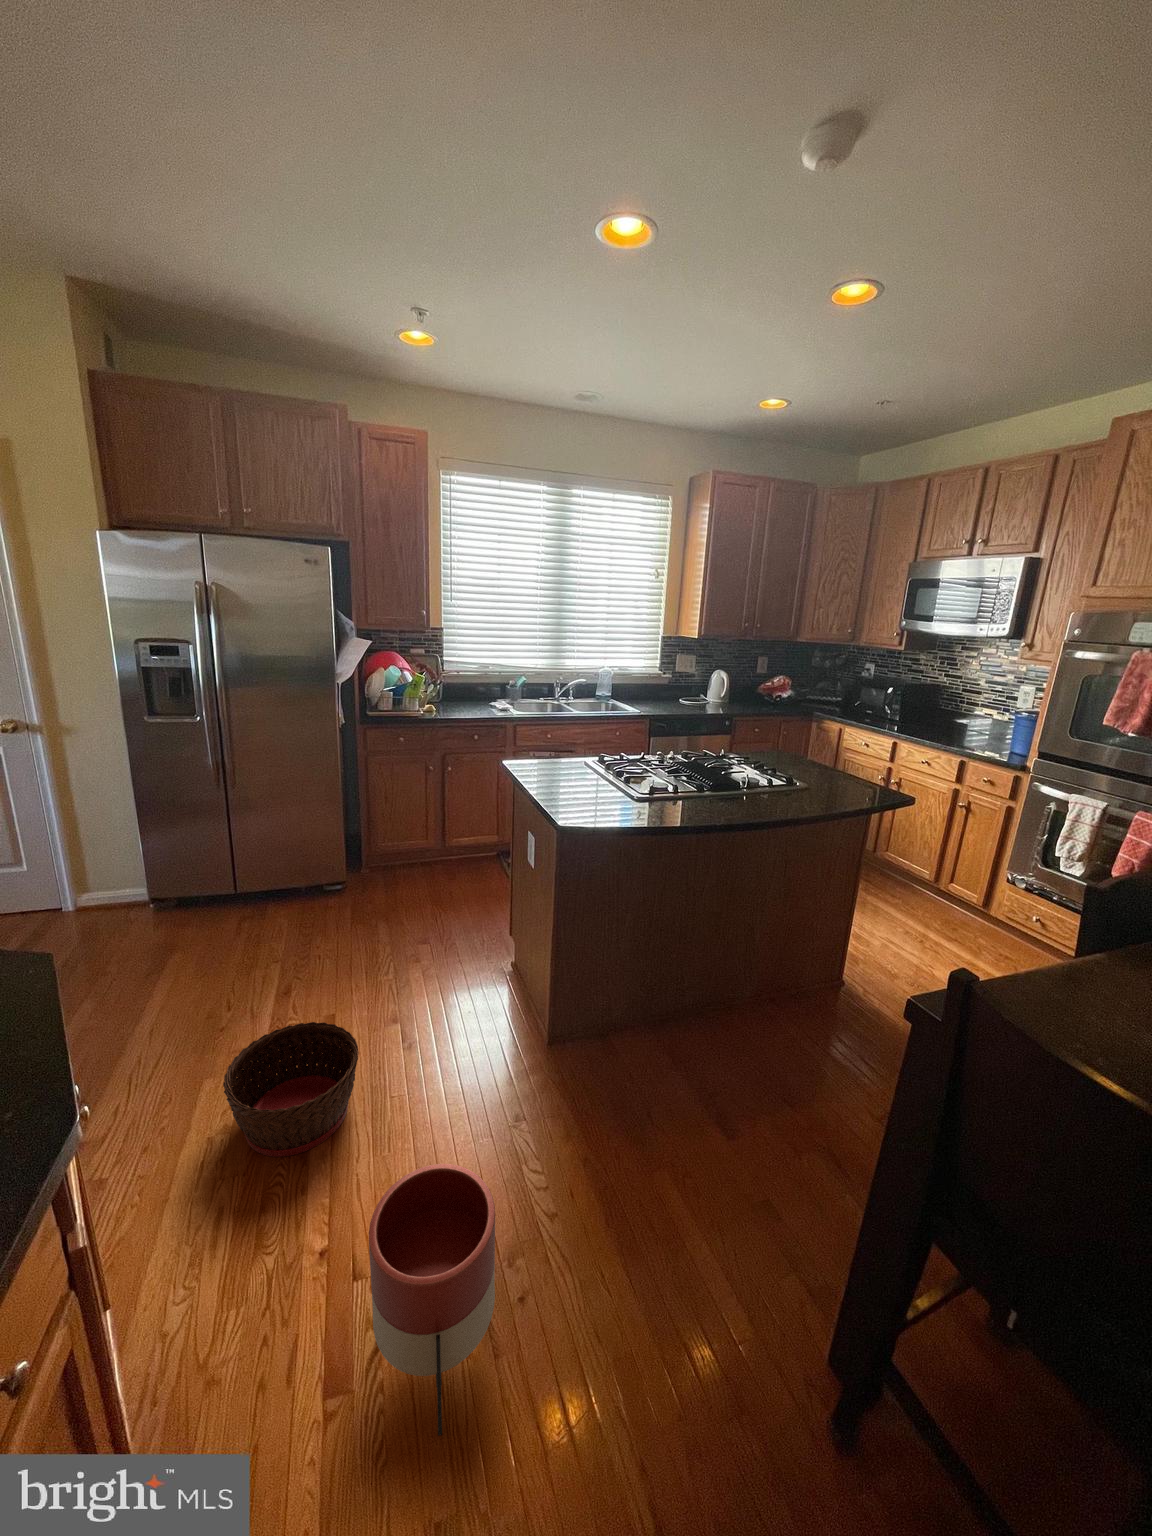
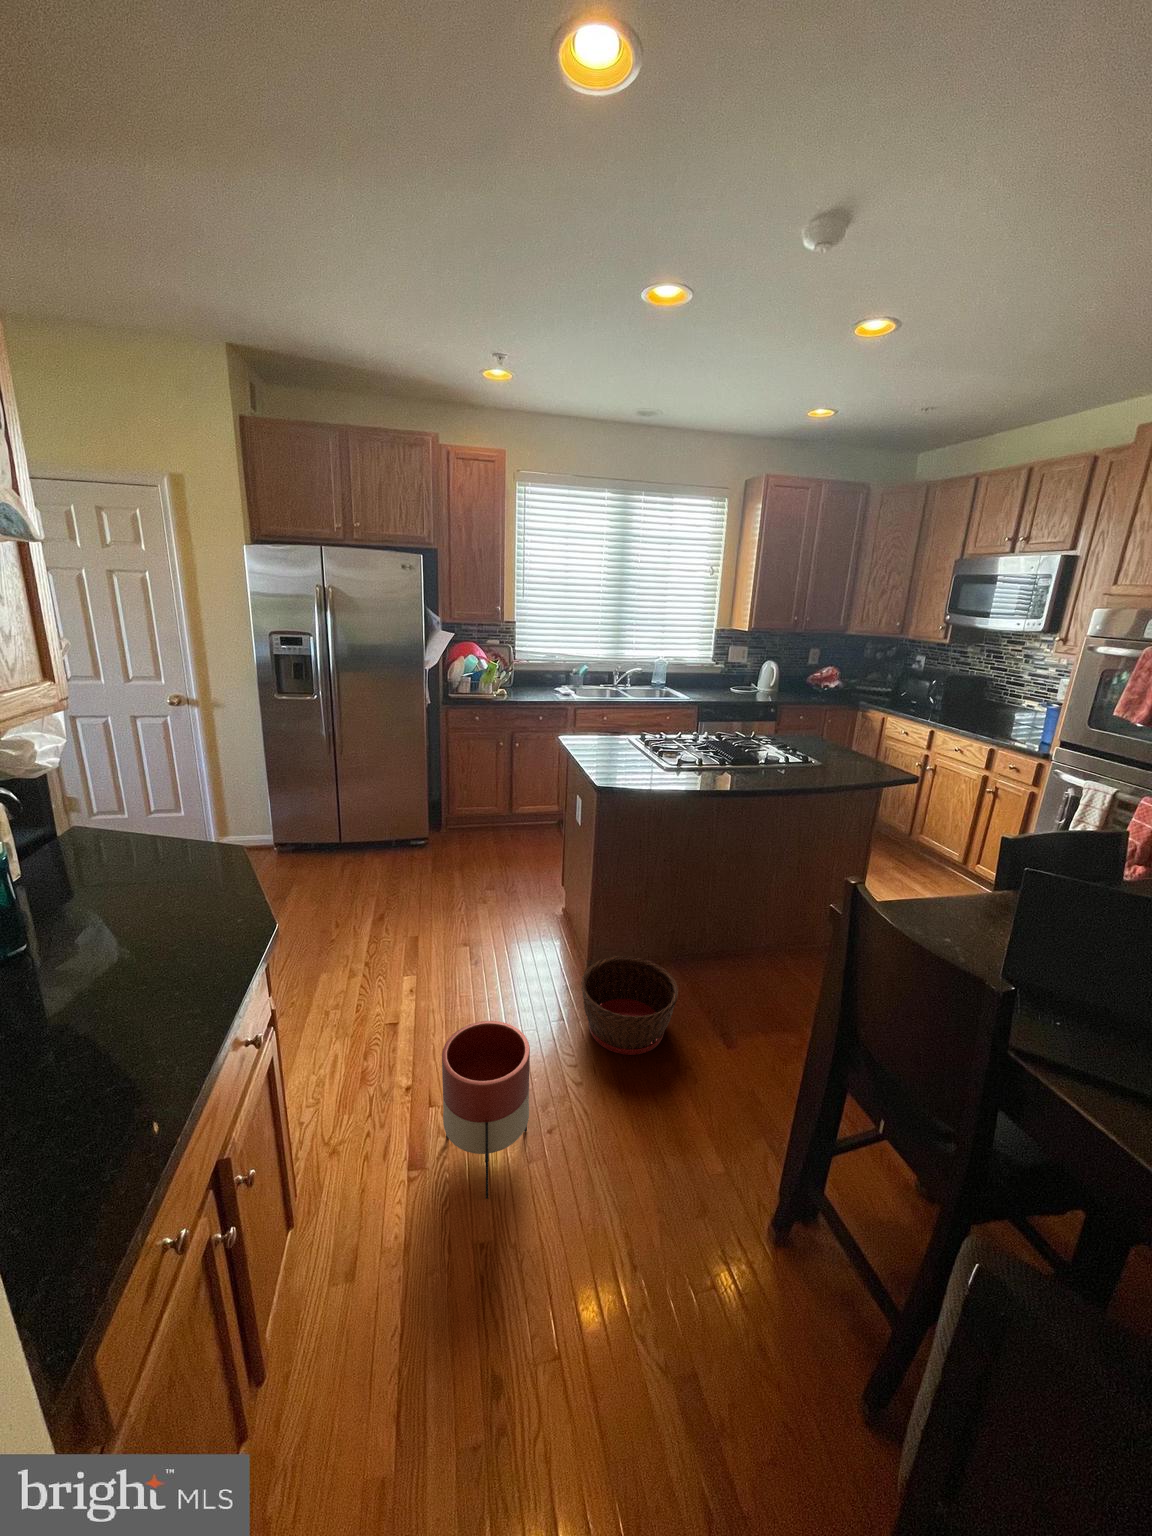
basket: present [223,1022,359,1157] -> present [581,956,678,1055]

